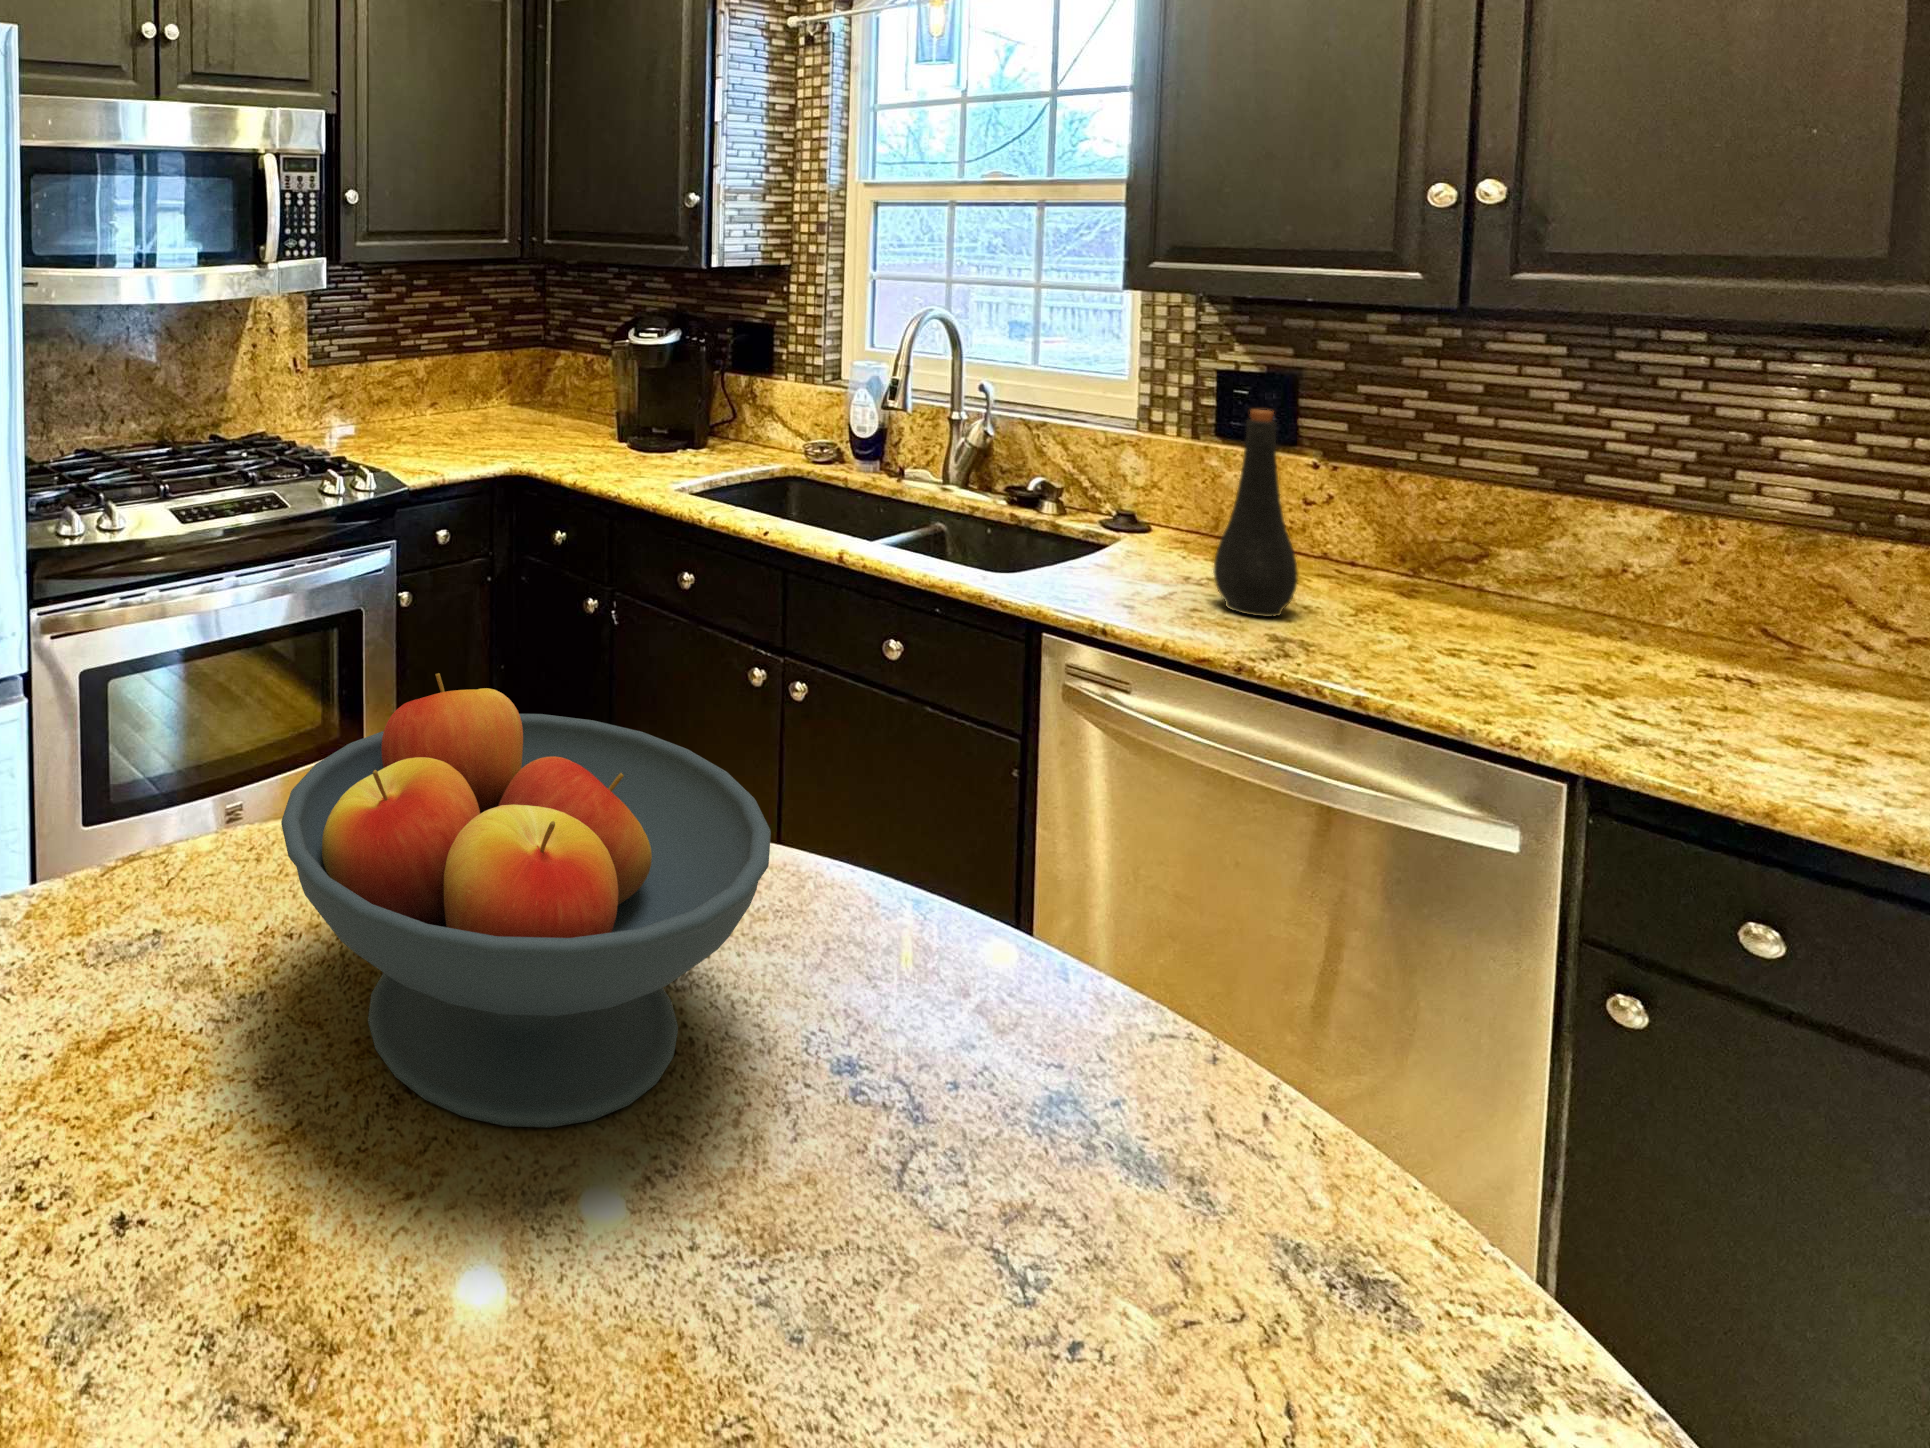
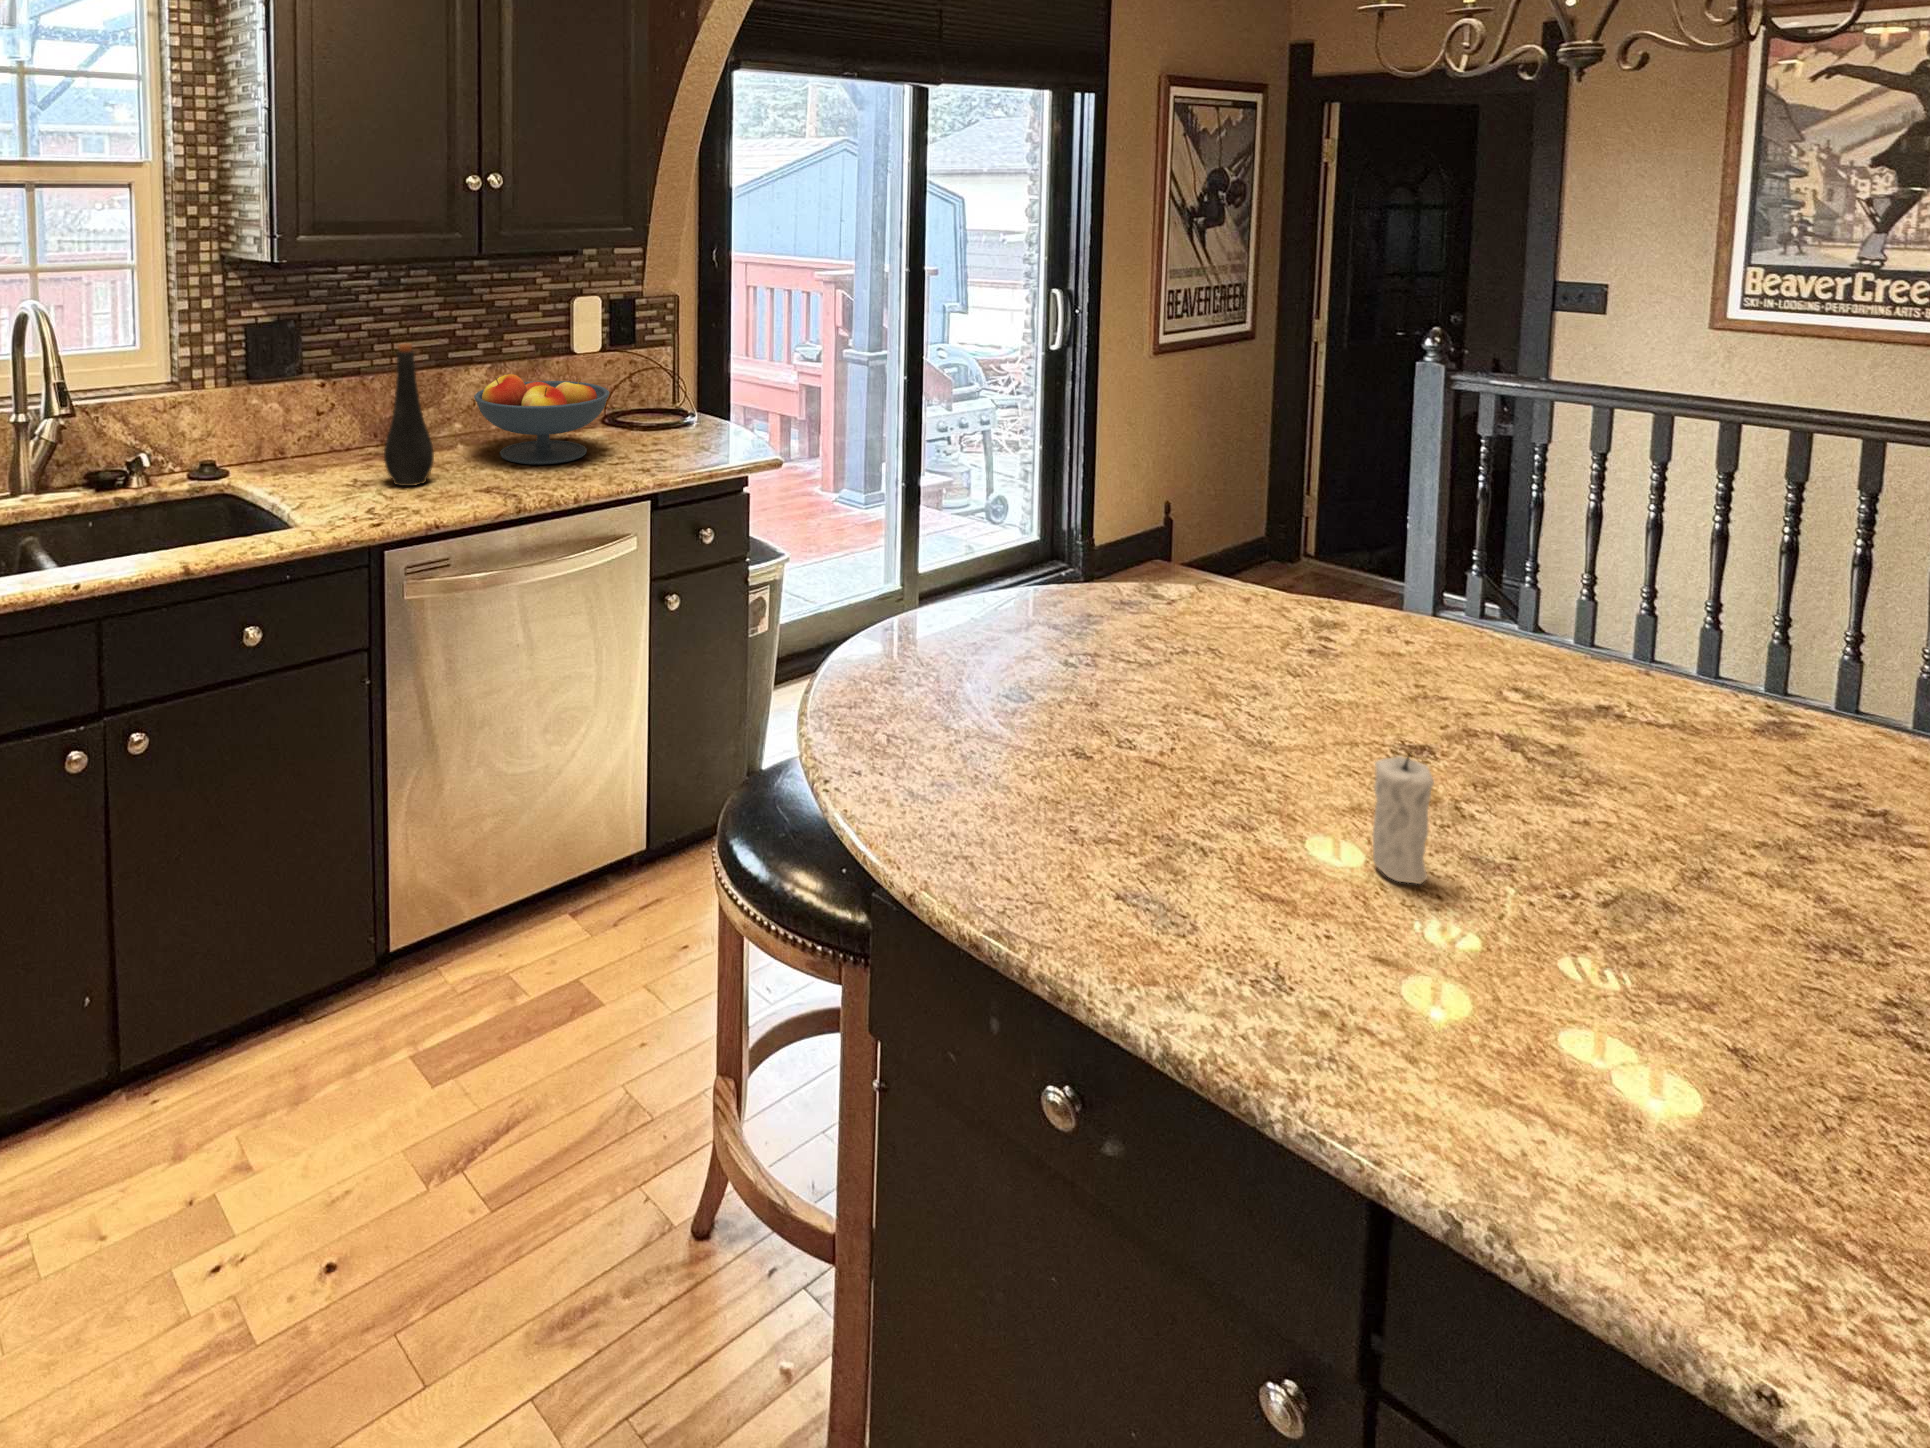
fruit bowl: present [281,673,771,1128] -> present [474,374,610,464]
candle: none [45,966,125,1193] -> present [1372,752,1434,885]

